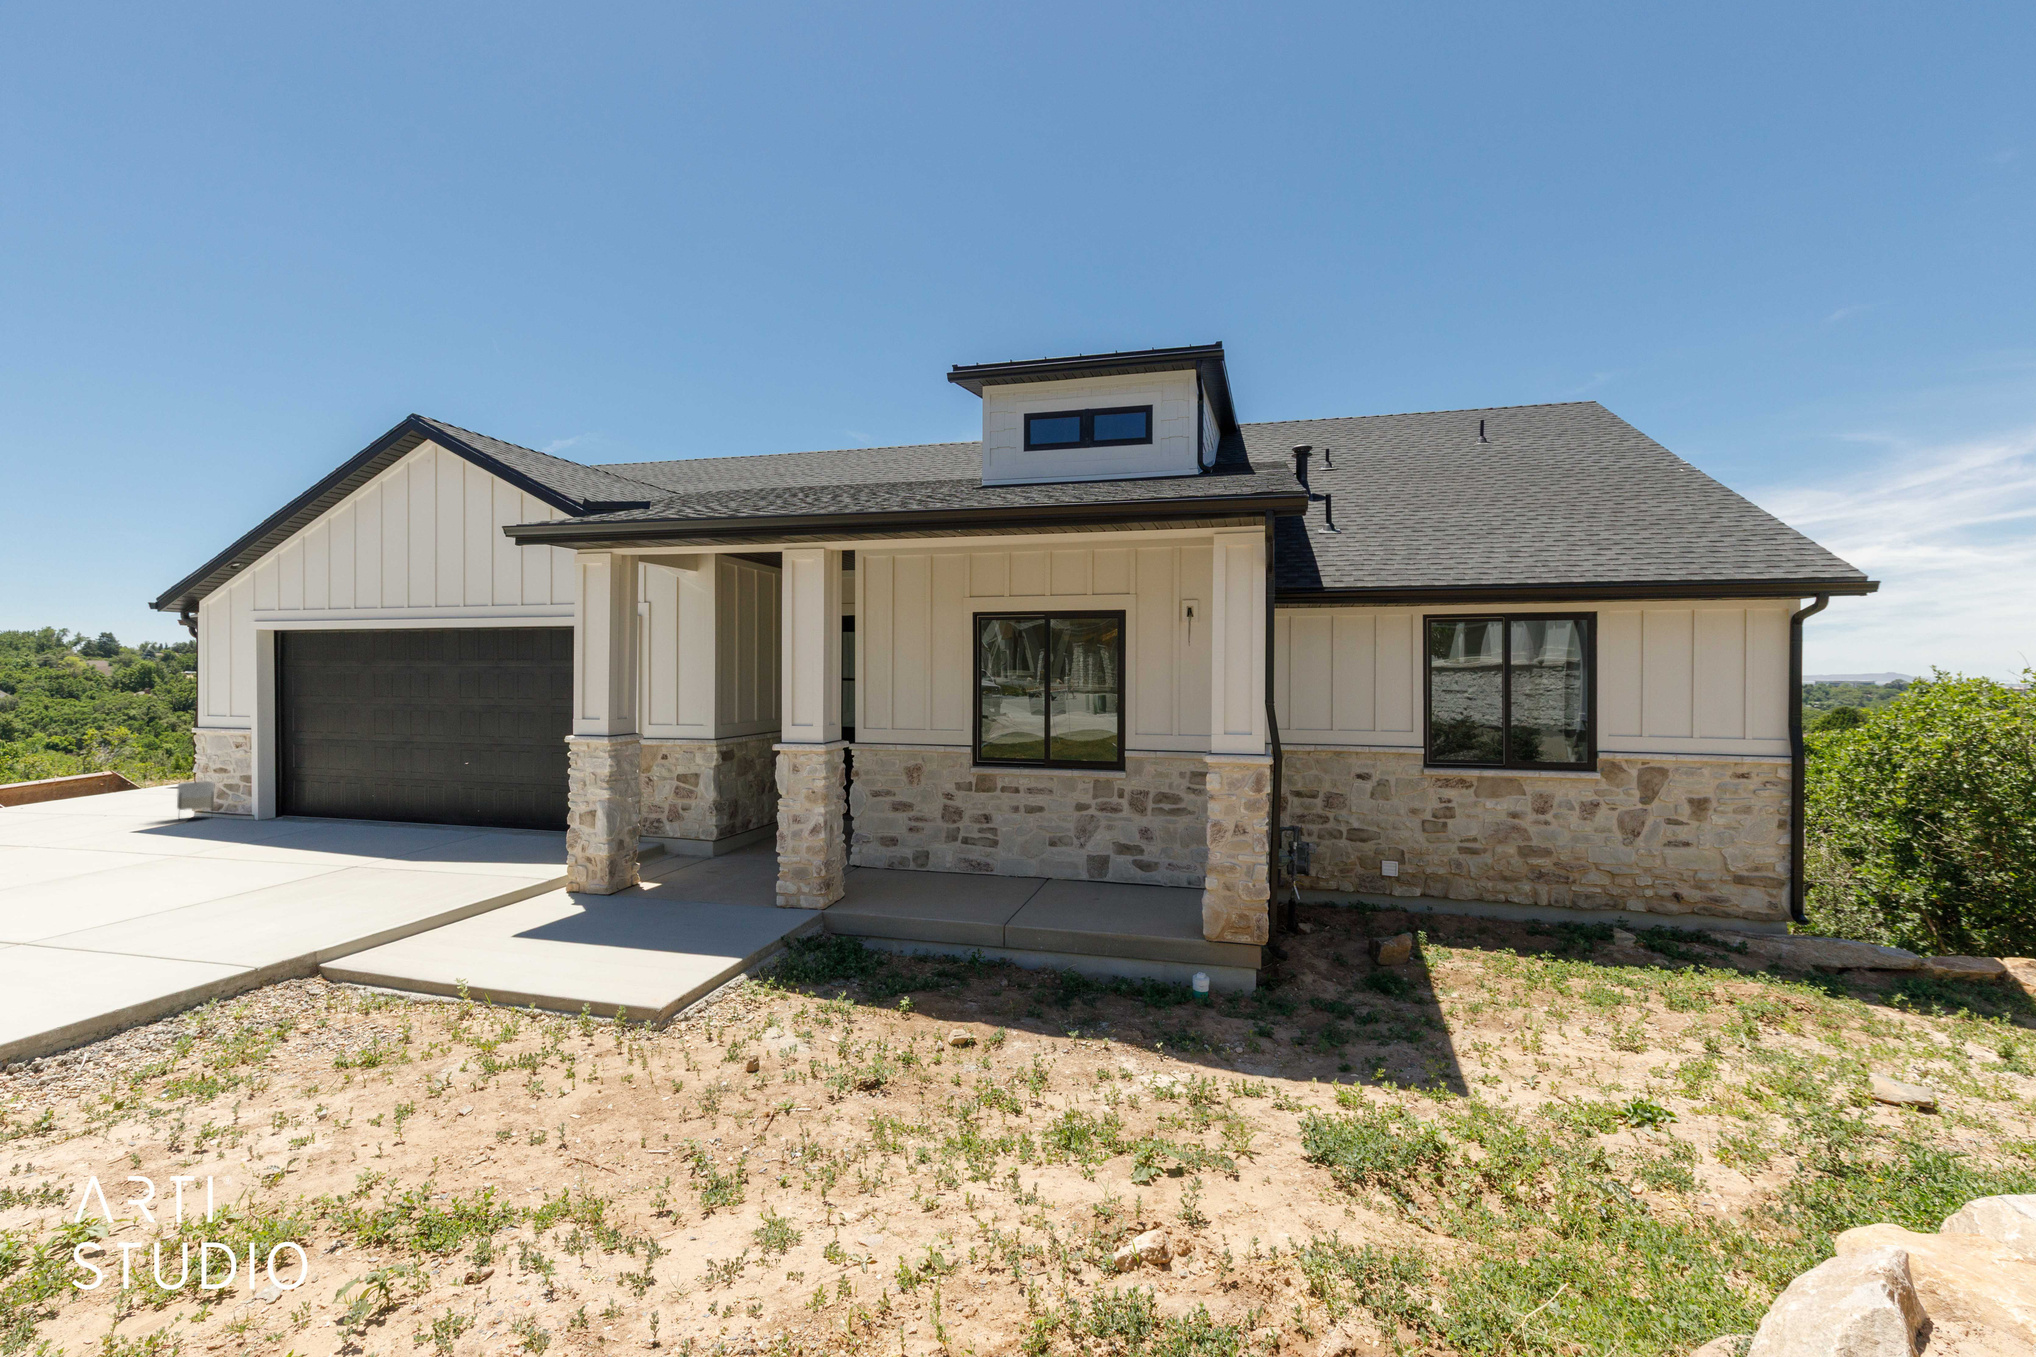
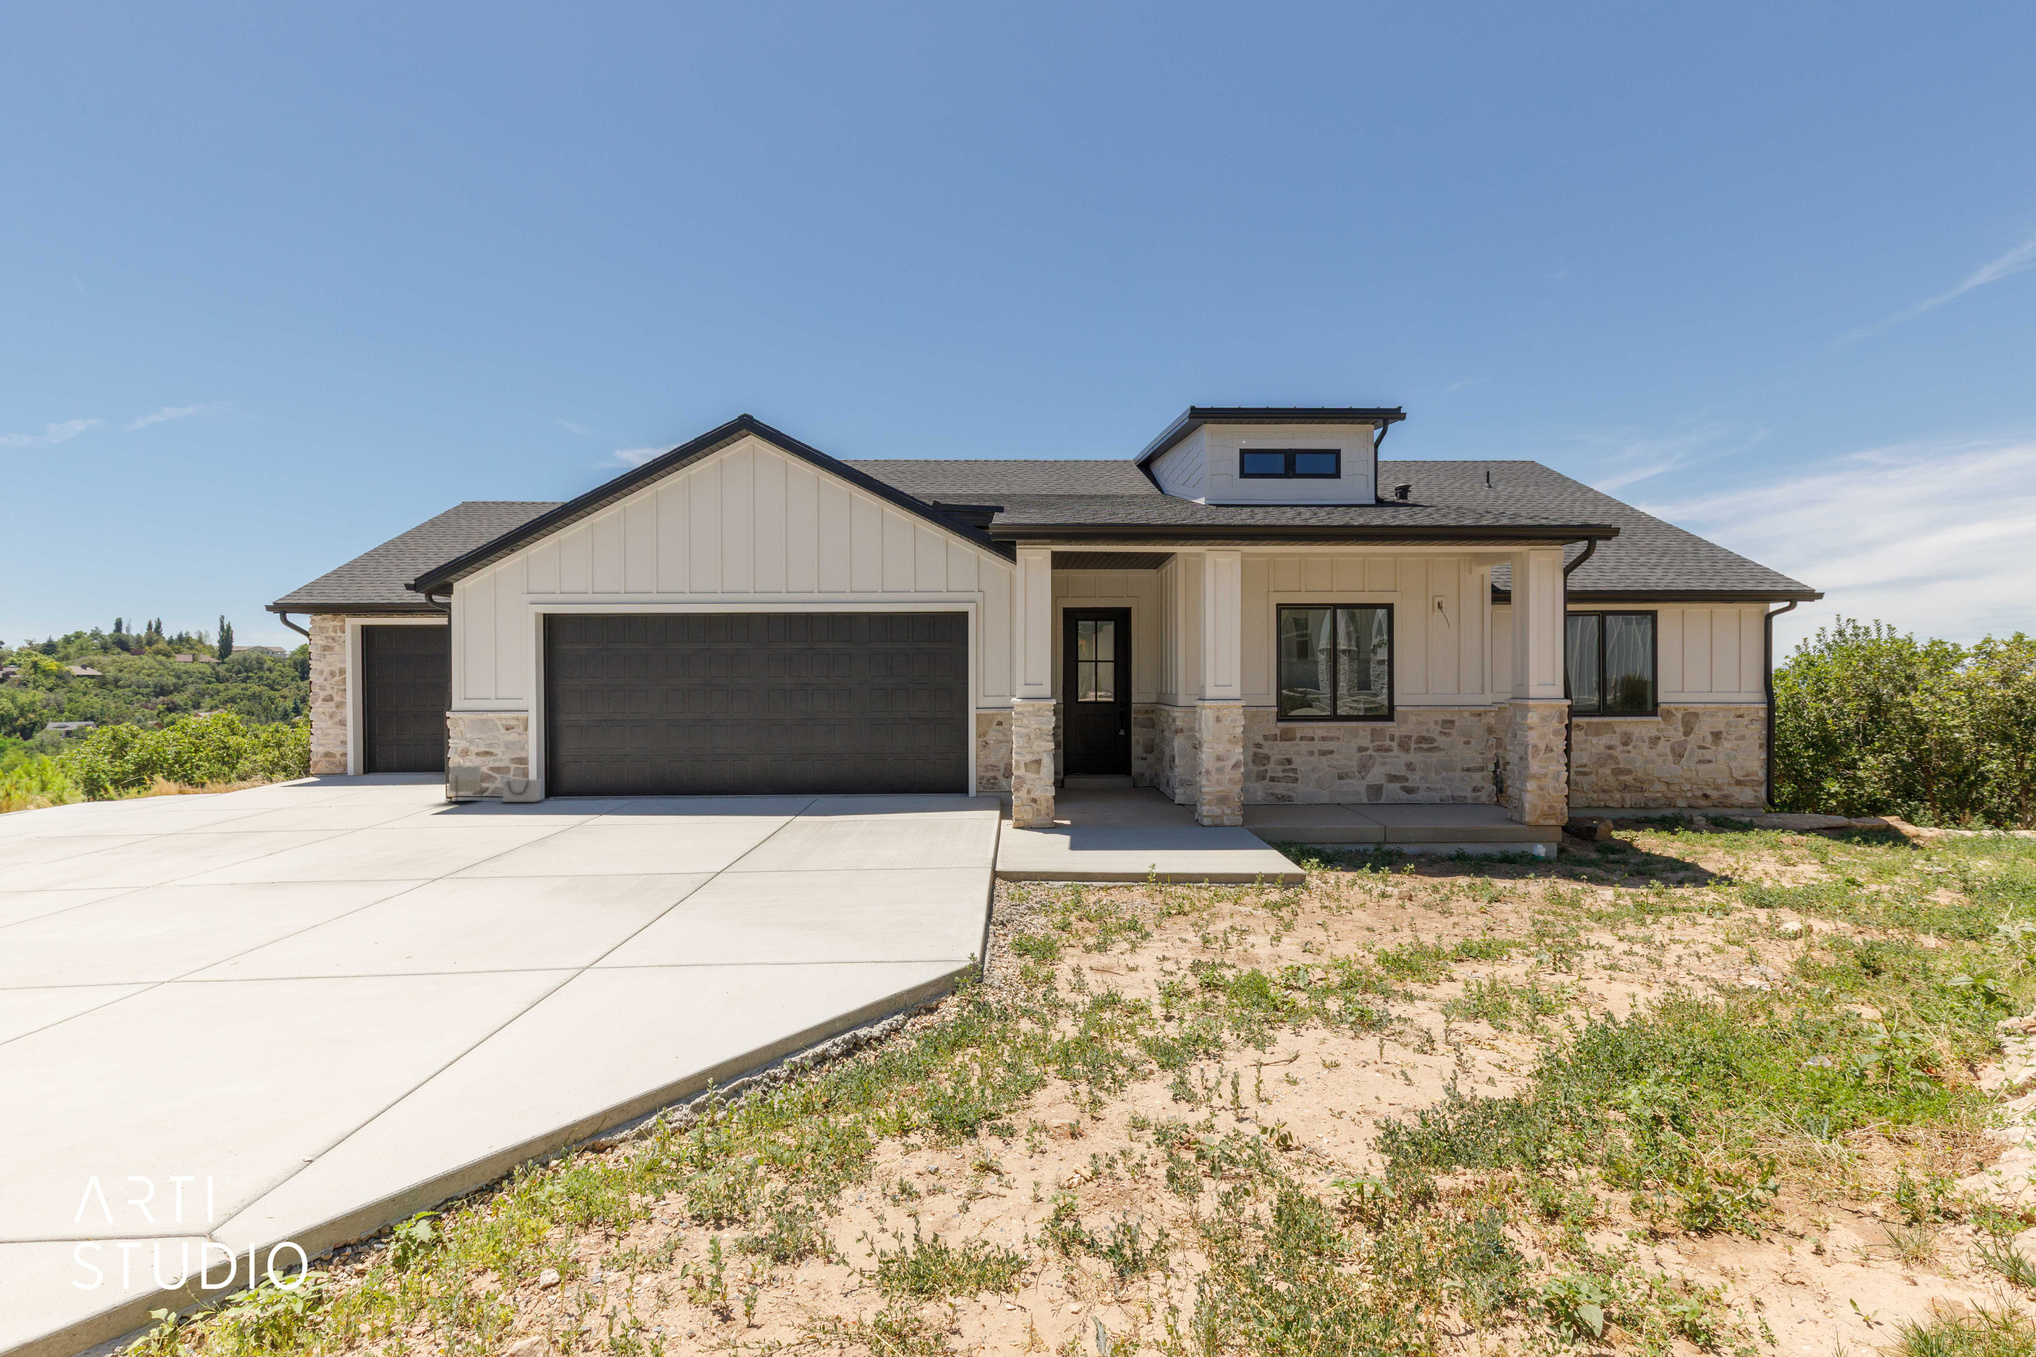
storage bin: none [220,798,260,823] -> present [503,779,541,802]

